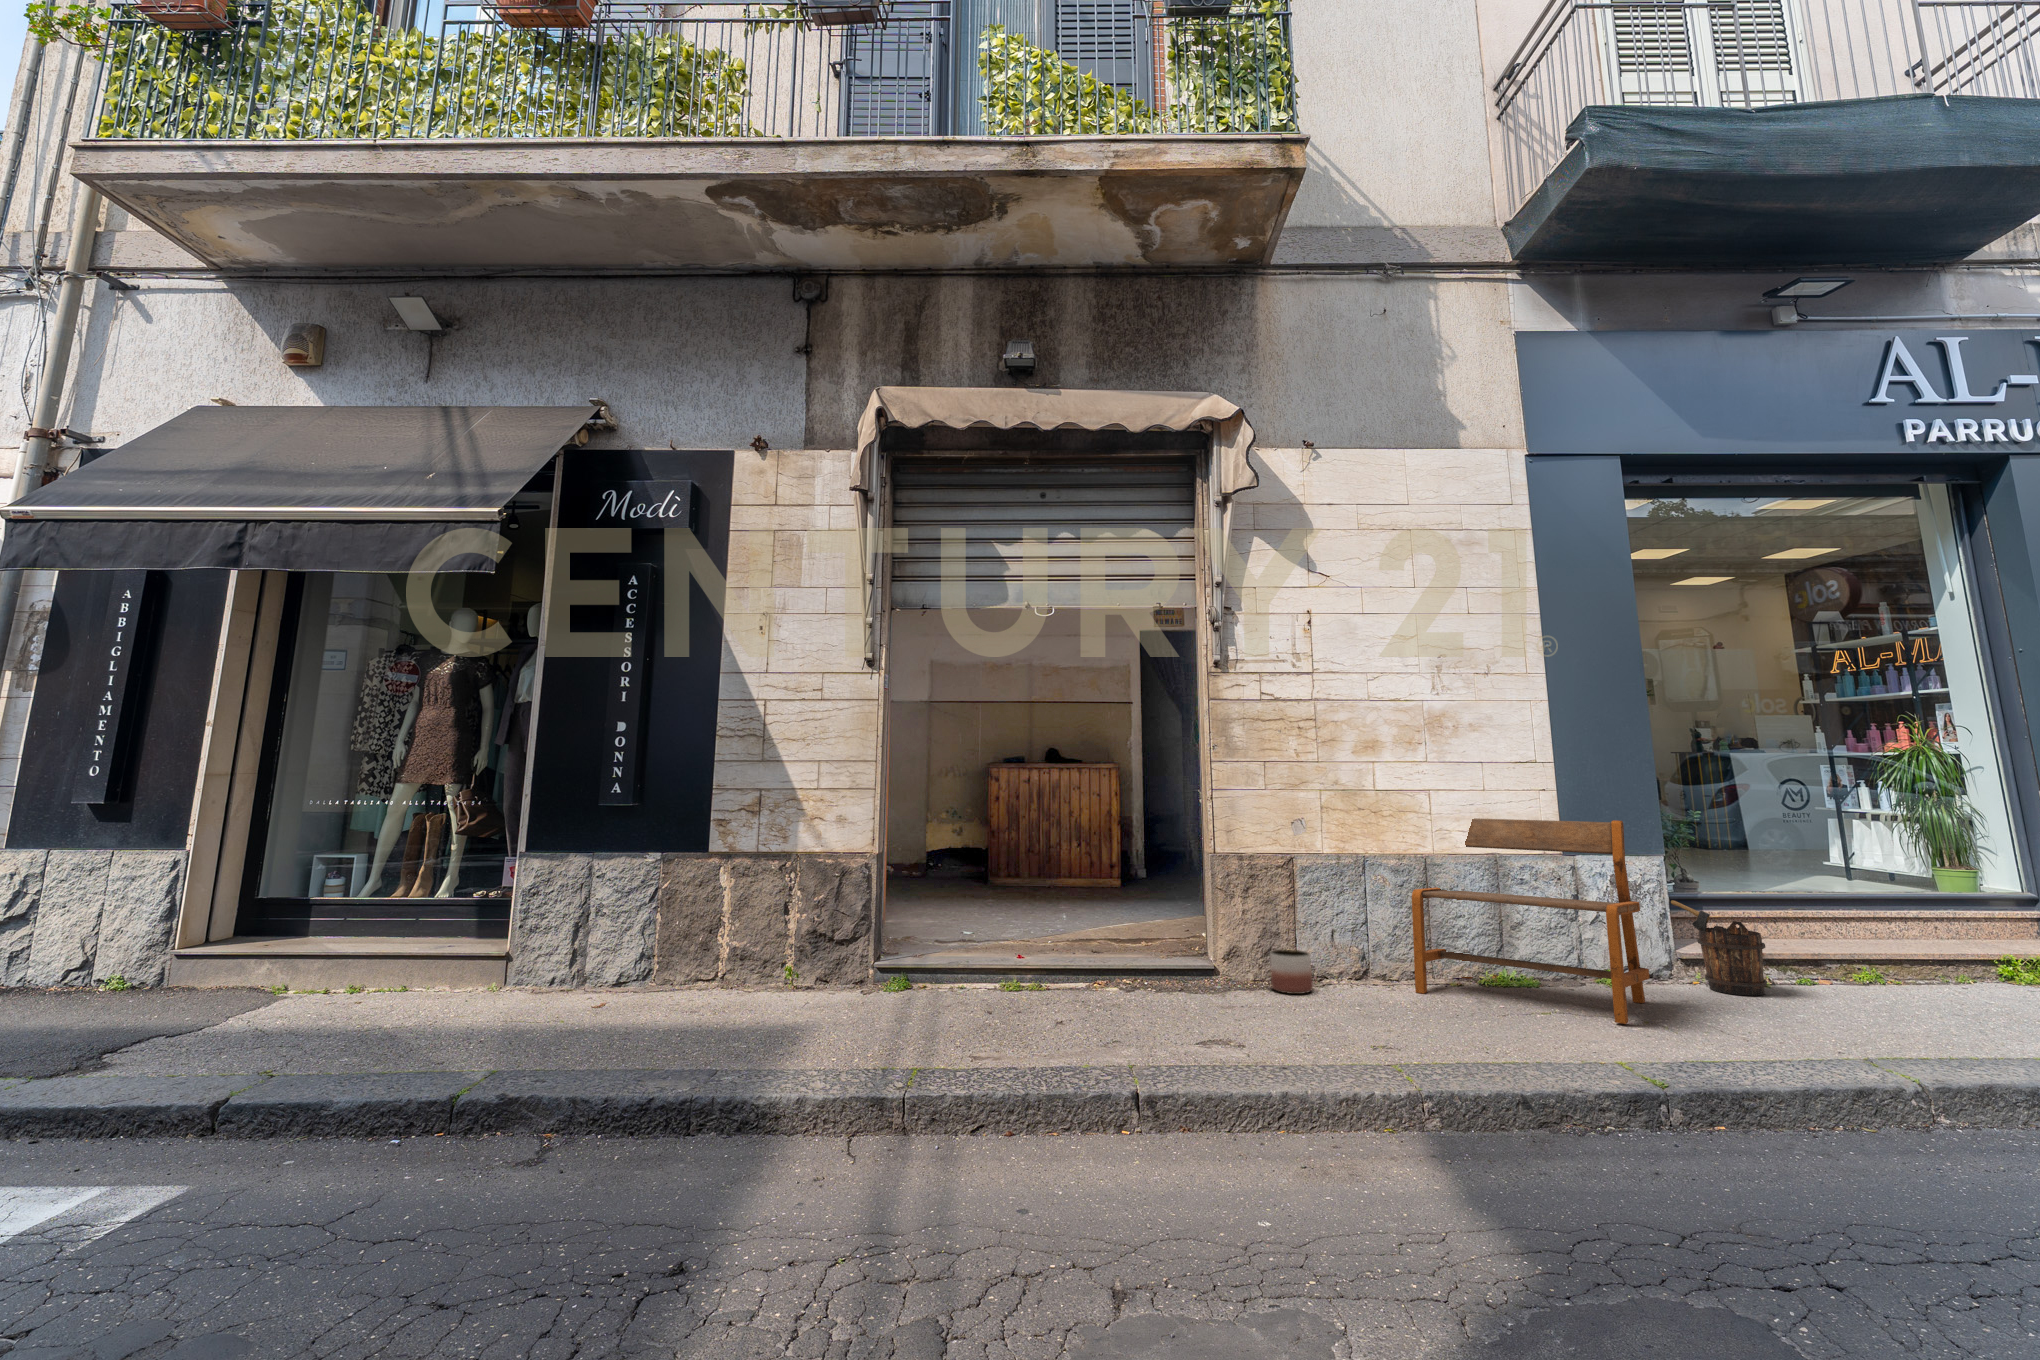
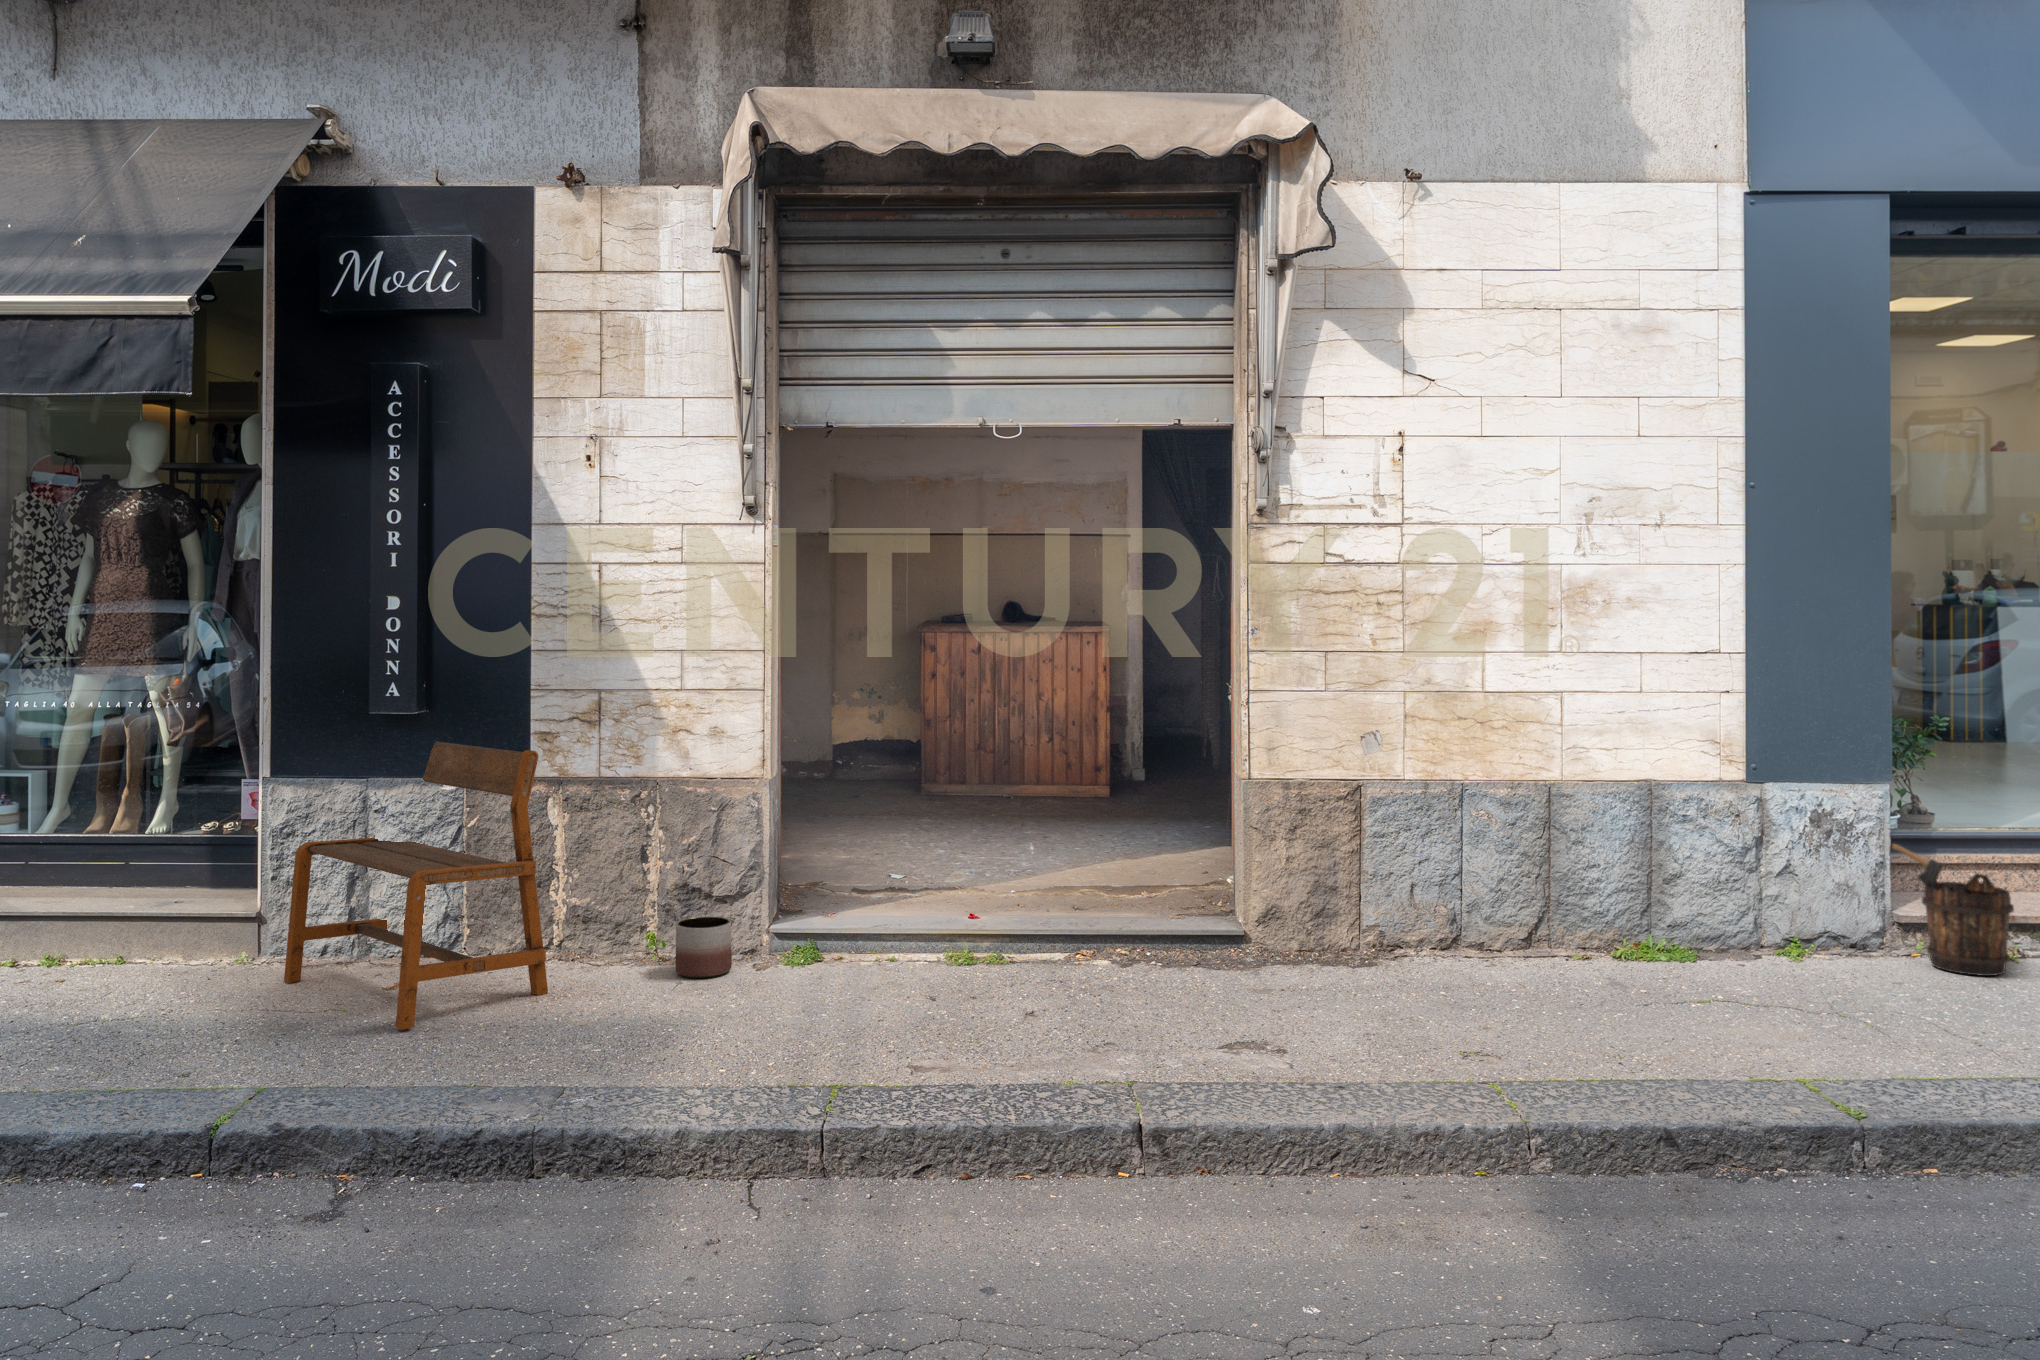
bench: present [1412,818,1650,1024] -> present [284,741,548,1030]
planter: present [1270,949,1313,994] -> present [676,917,732,978]

